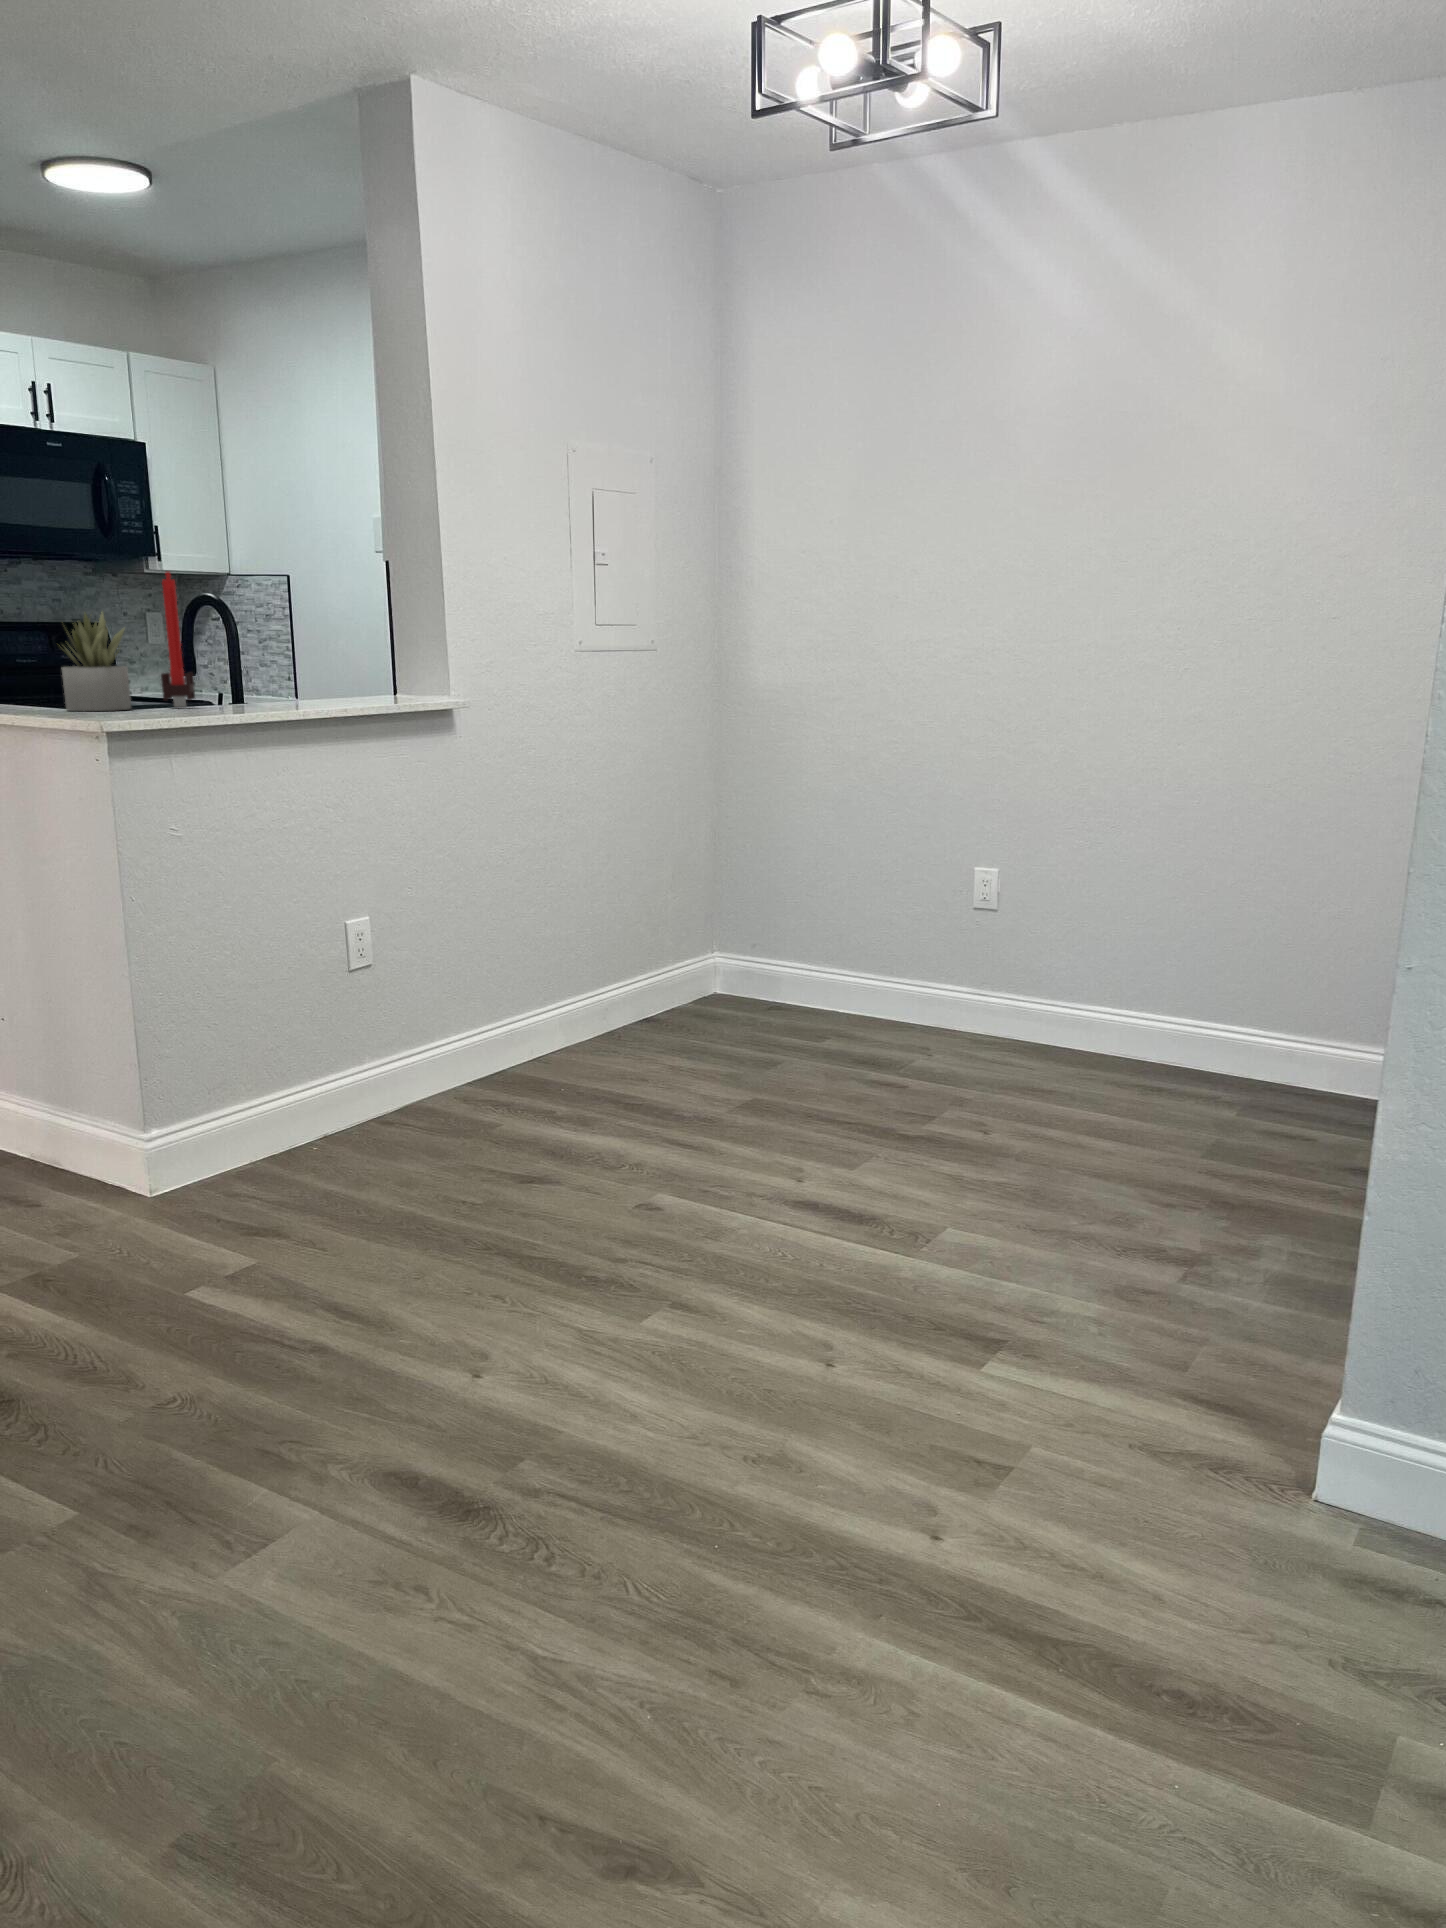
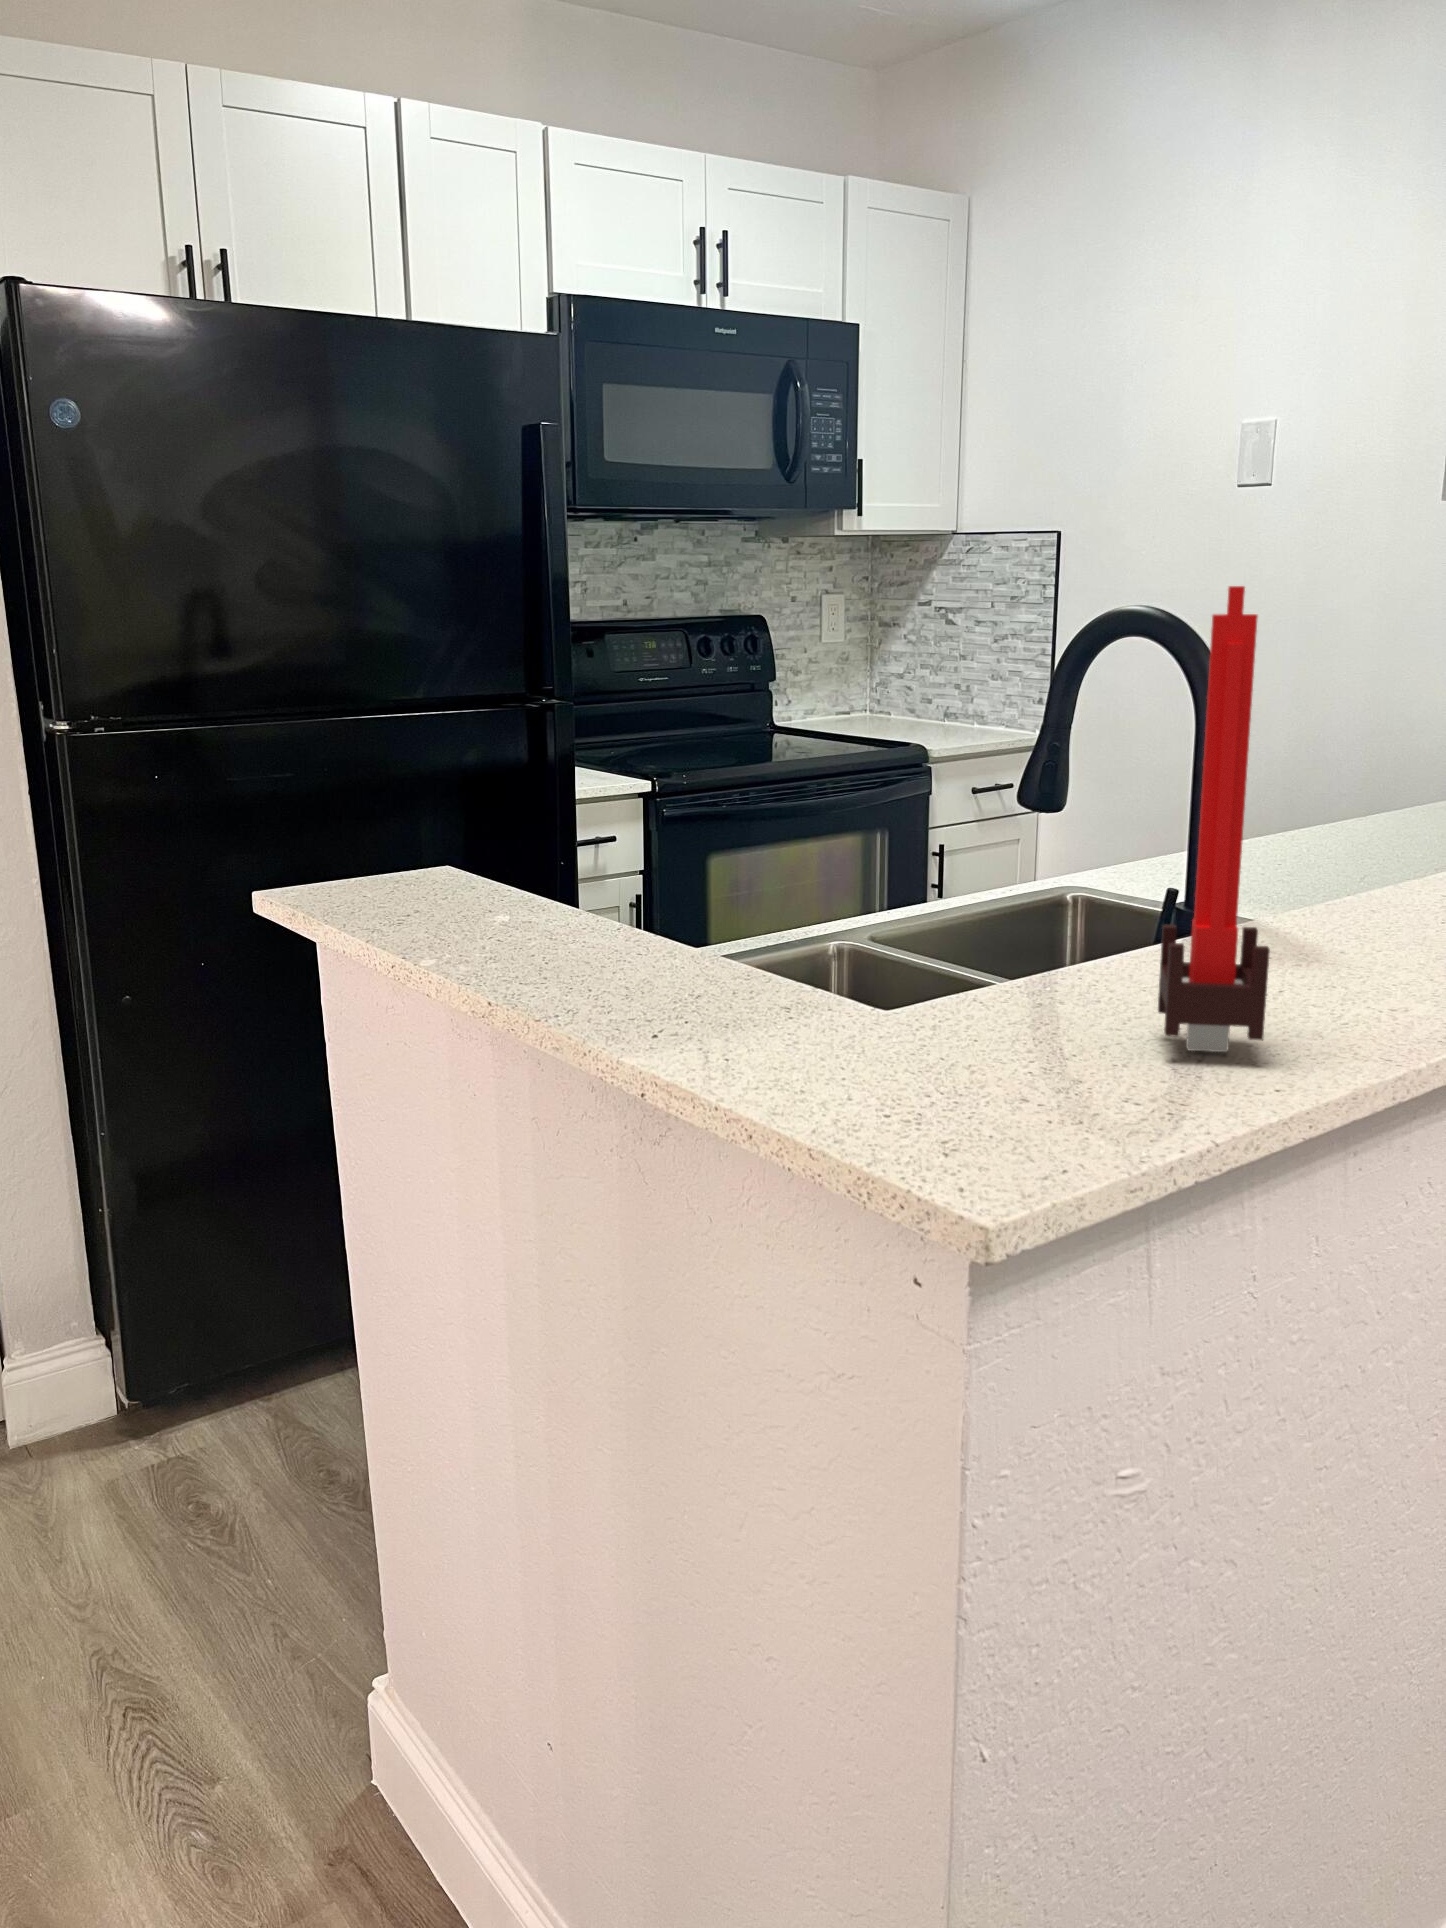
succulent plant: present [59,613,131,711] -> none [849,738,1095,1127]

